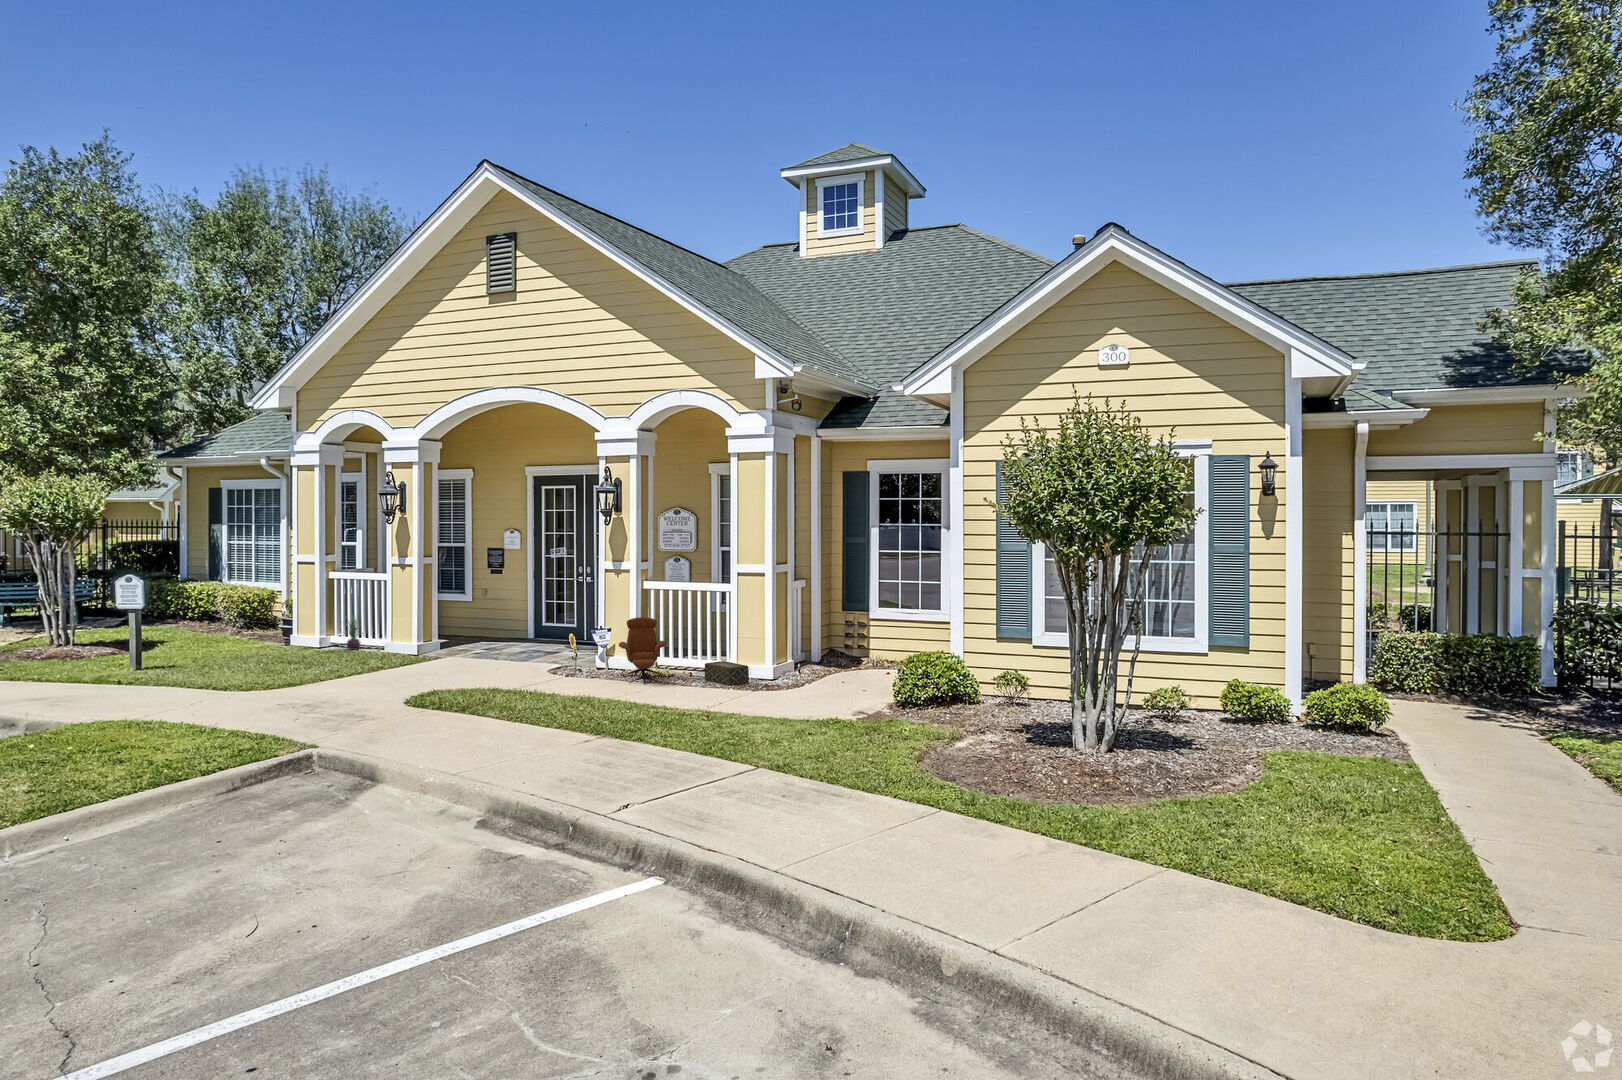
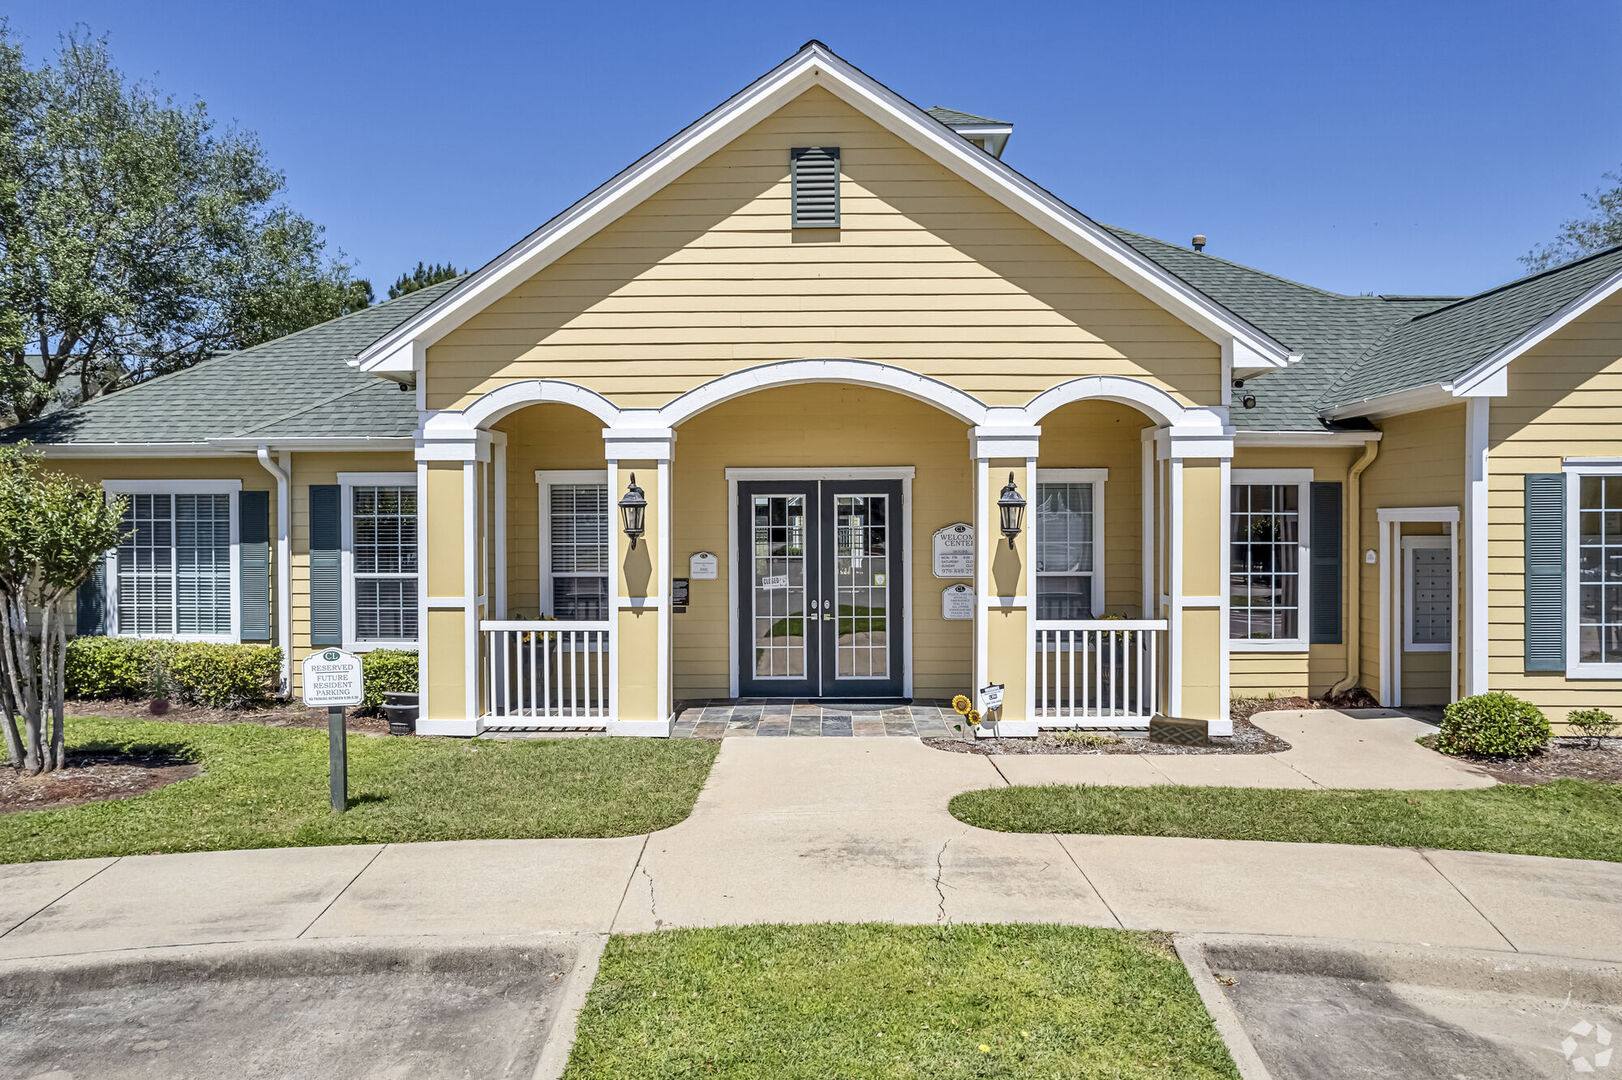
decorative plant: present [346,615,363,650] -> present [144,666,176,714]
lounge chair: present [619,617,666,685] -> none [1028,666,1117,756]

